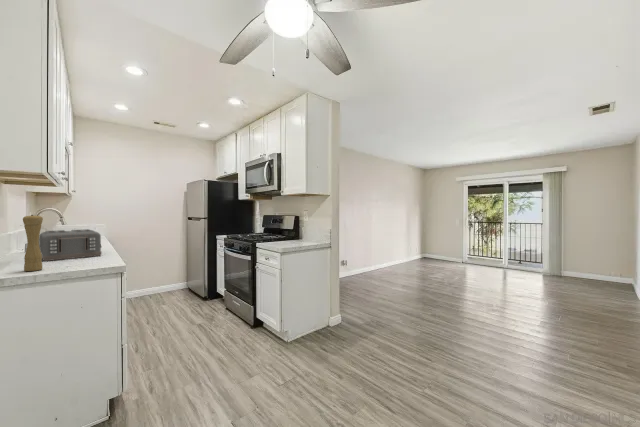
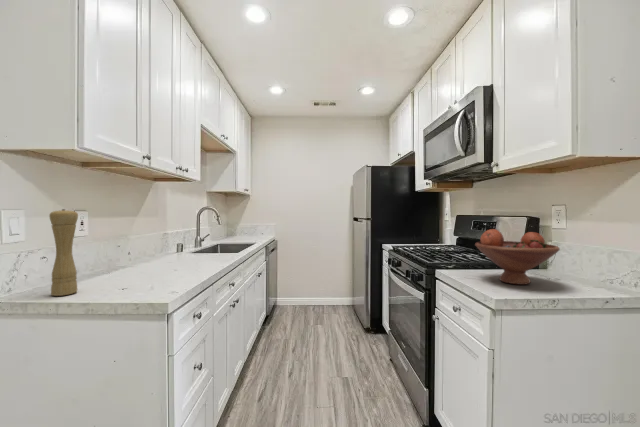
fruit bowl: none [274,222,305,245] -> present [475,229,560,285]
toaster: present [39,229,102,261] -> none [125,231,205,273]

